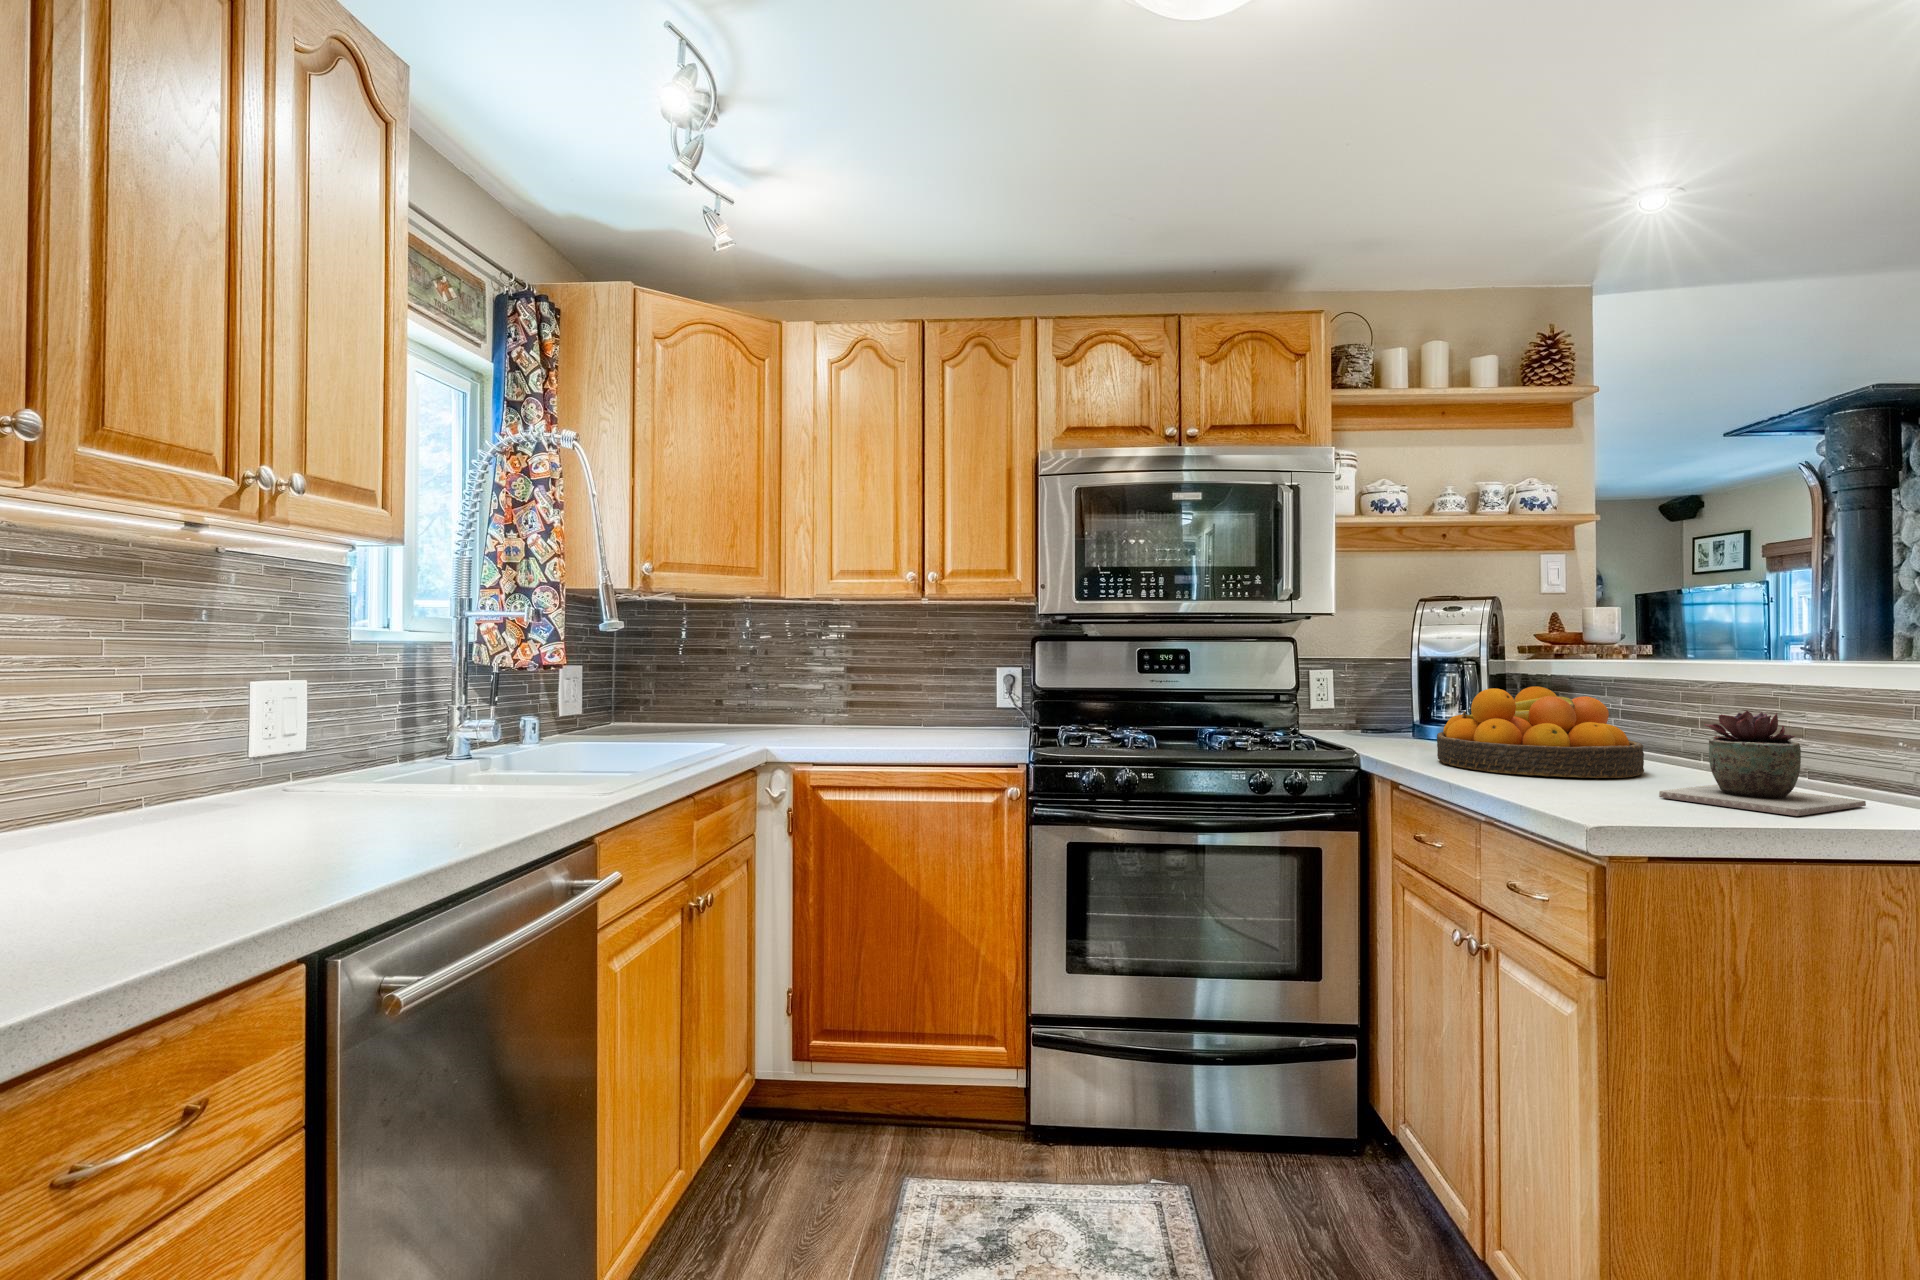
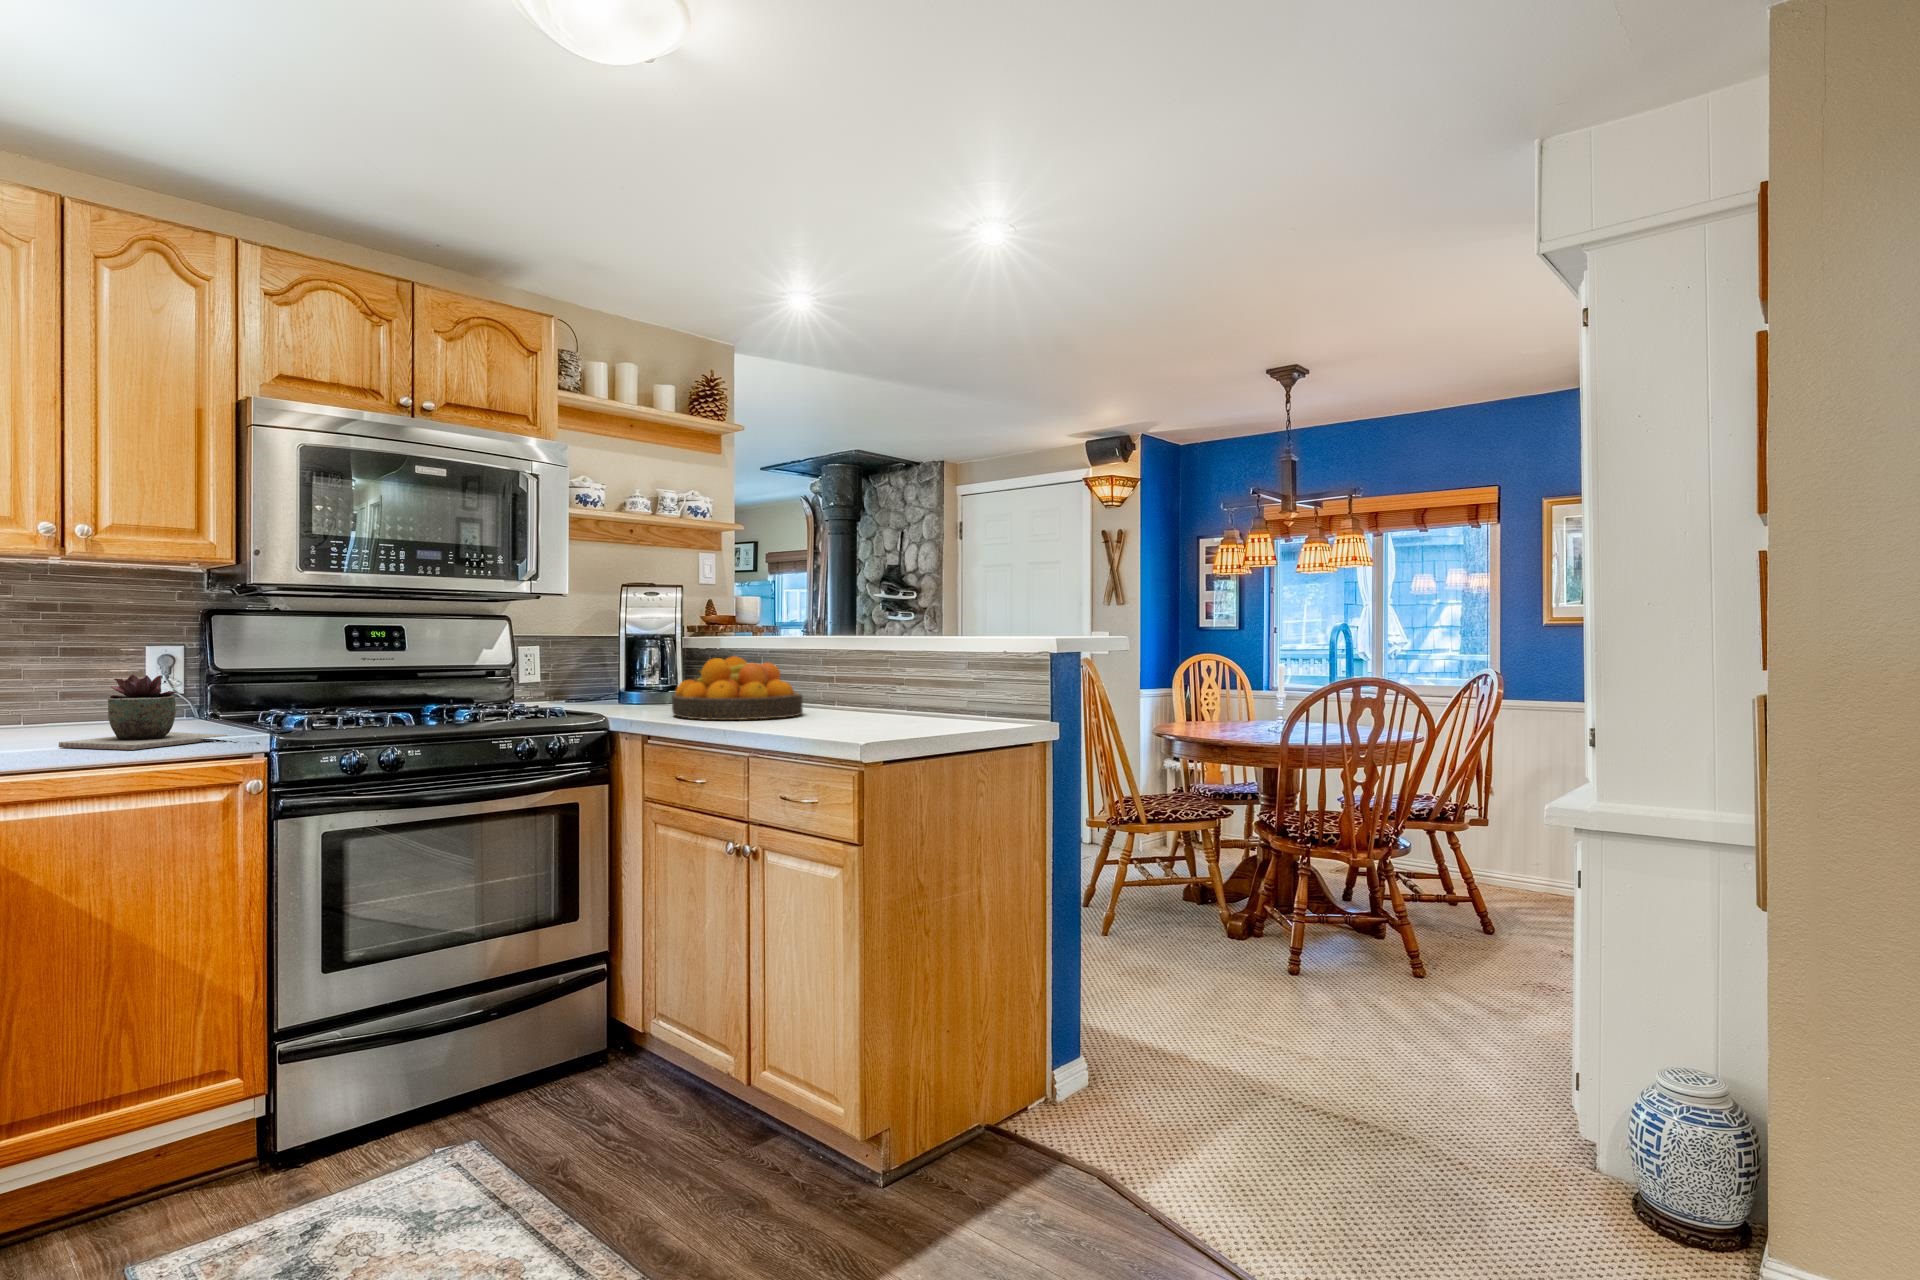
succulent plant: present [1659,711,1866,816] -> present [59,674,227,750]

